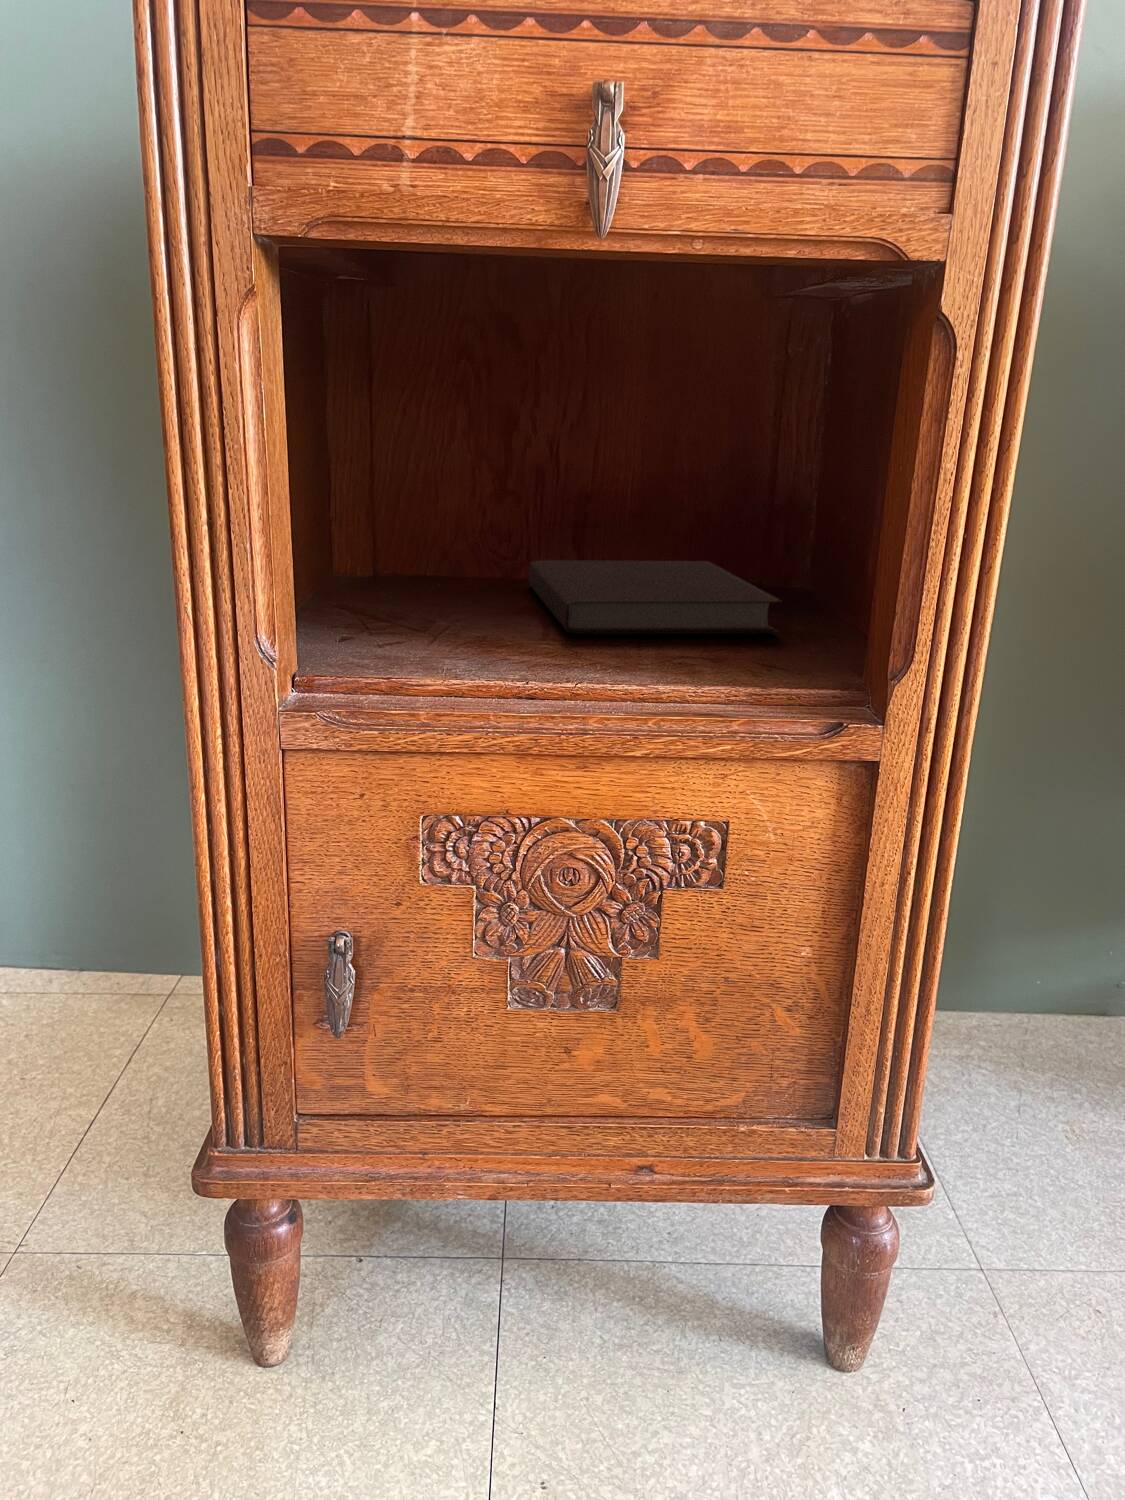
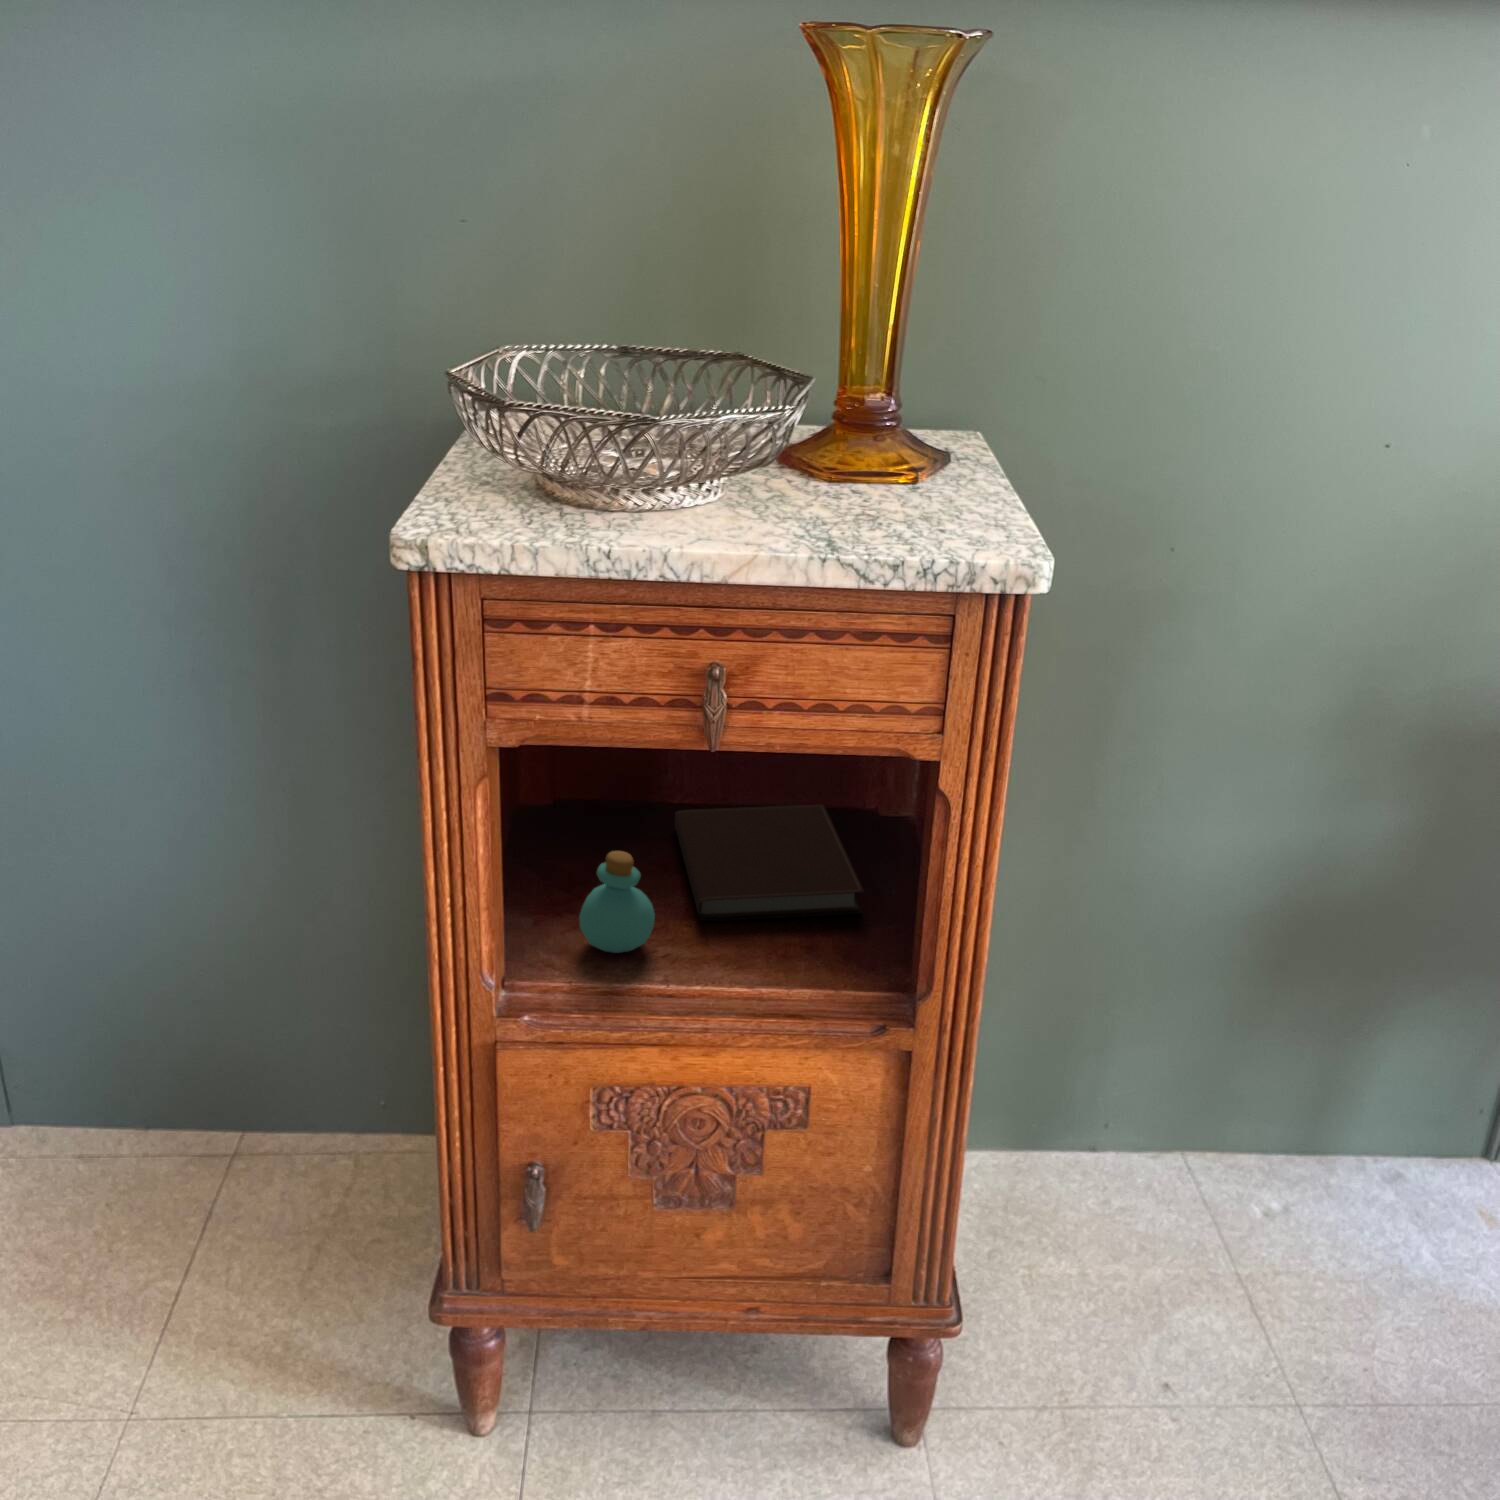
perfume bottle: none [404,507,508,651] -> present [579,851,655,953]

